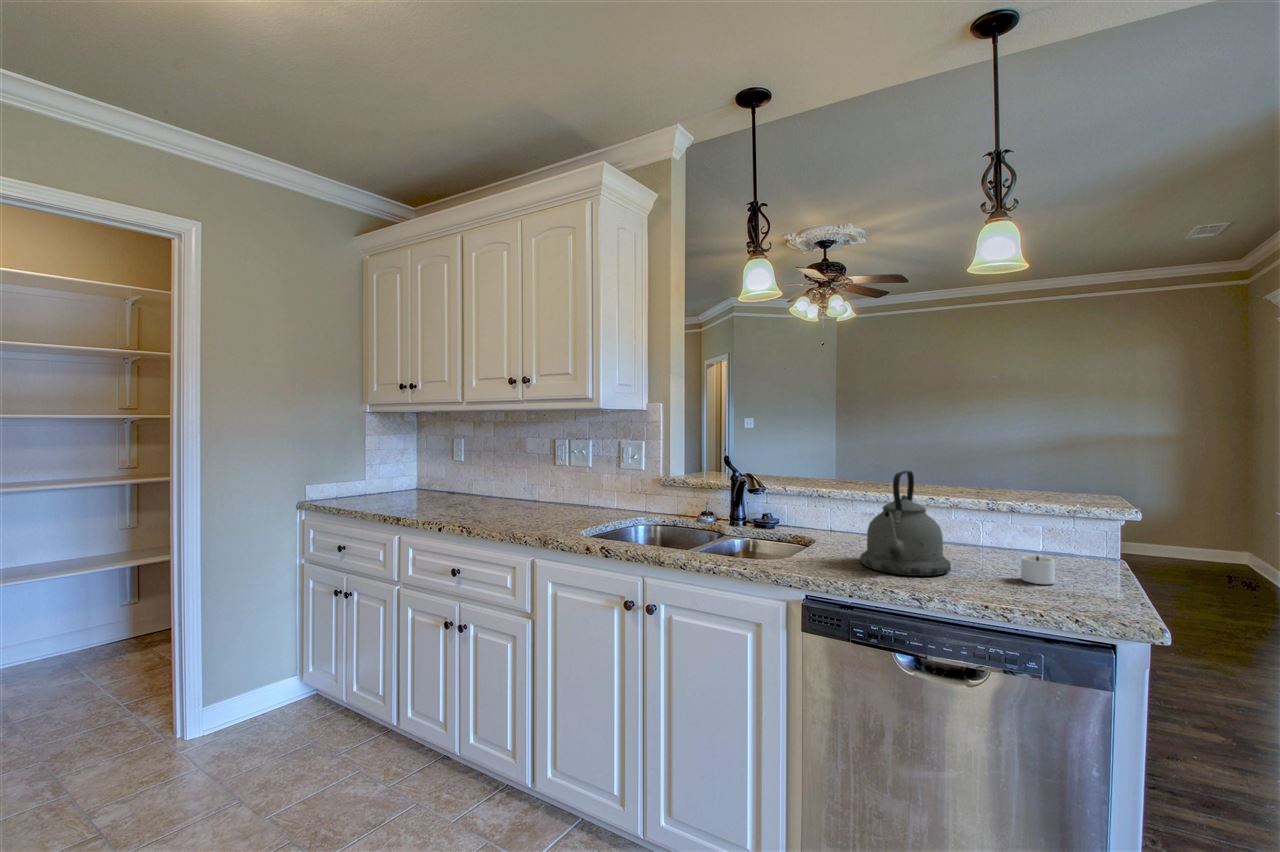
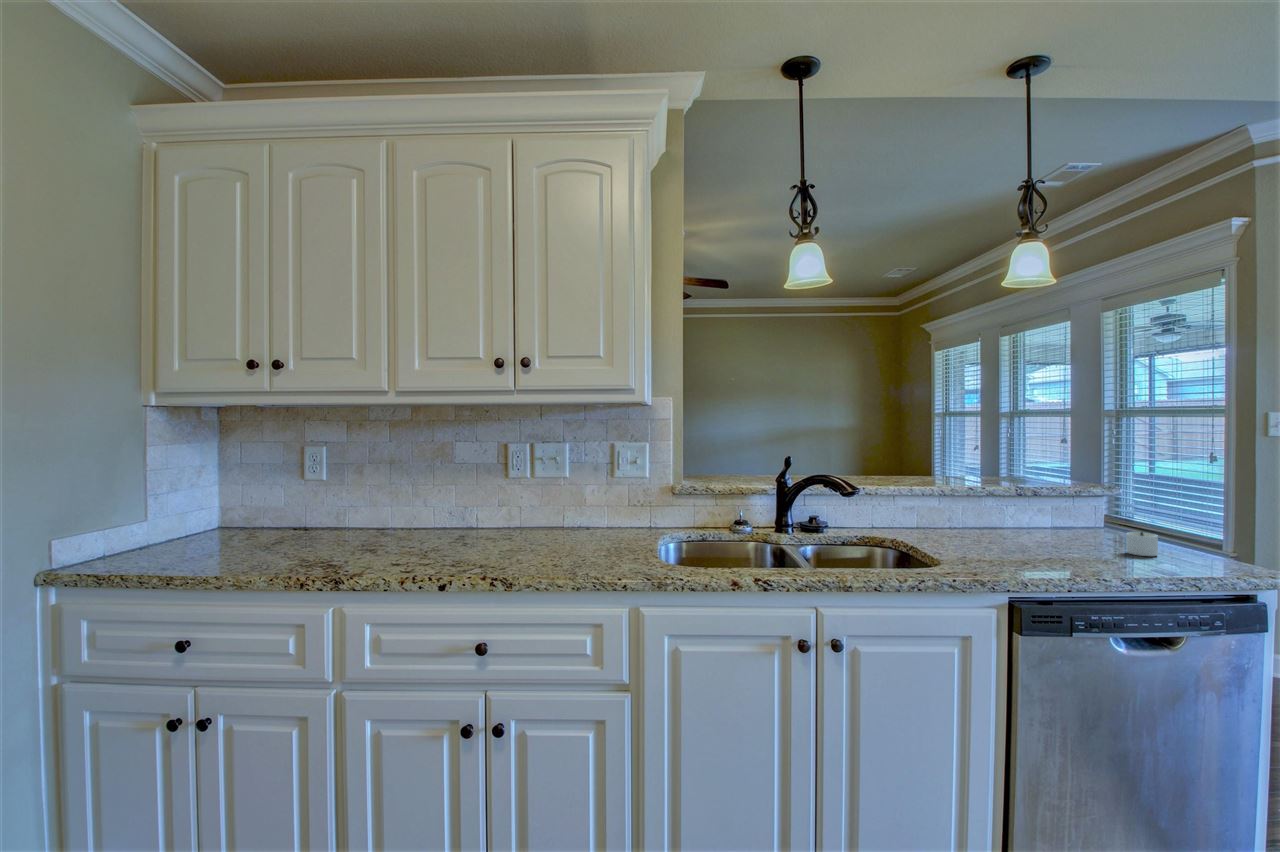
kettle: present [860,471,951,576] -> none [992,463,1089,564]

